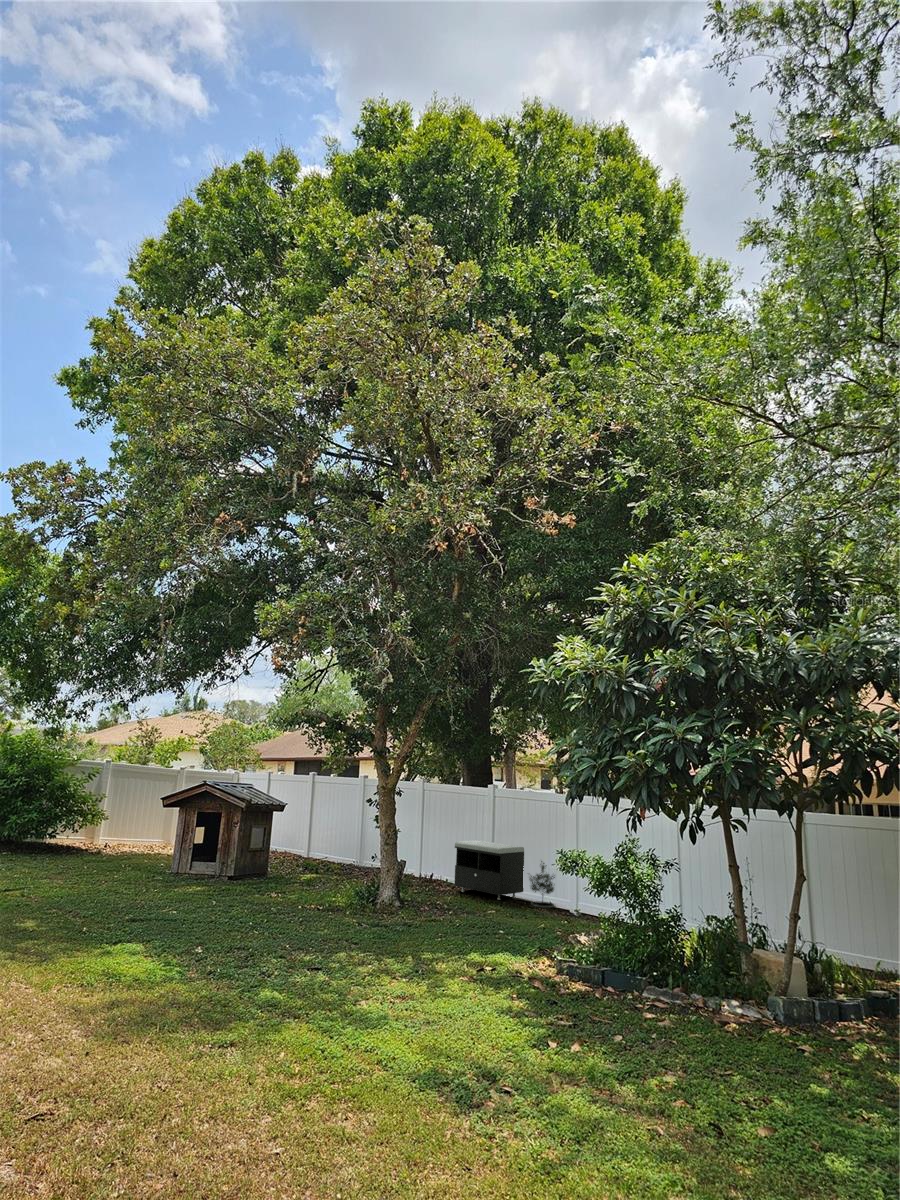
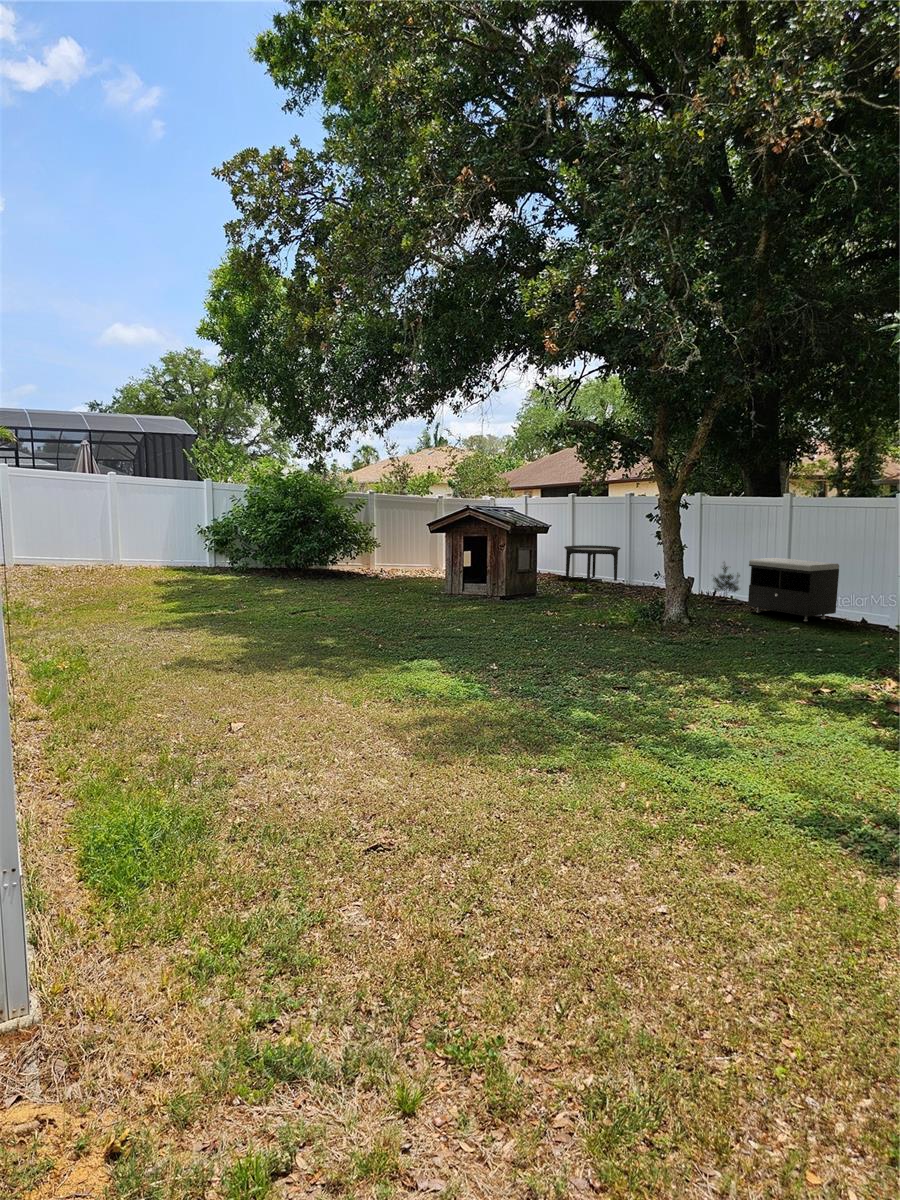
round table: none [300,823,354,862] -> present [564,545,621,583]
potted tree: present [529,861,555,908] -> present [713,565,740,604]

